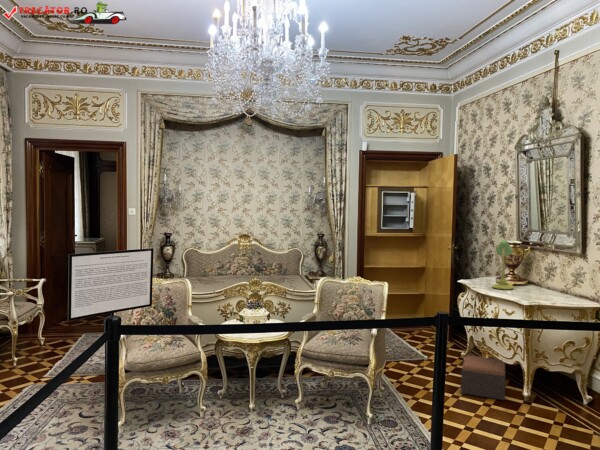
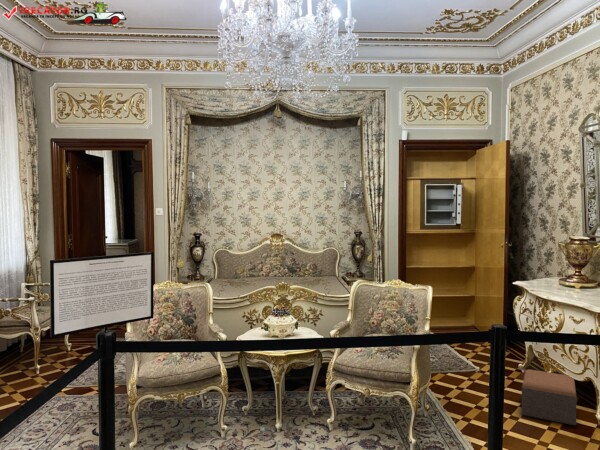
table lamp: present [492,240,514,290] -> none [556,235,584,293]

